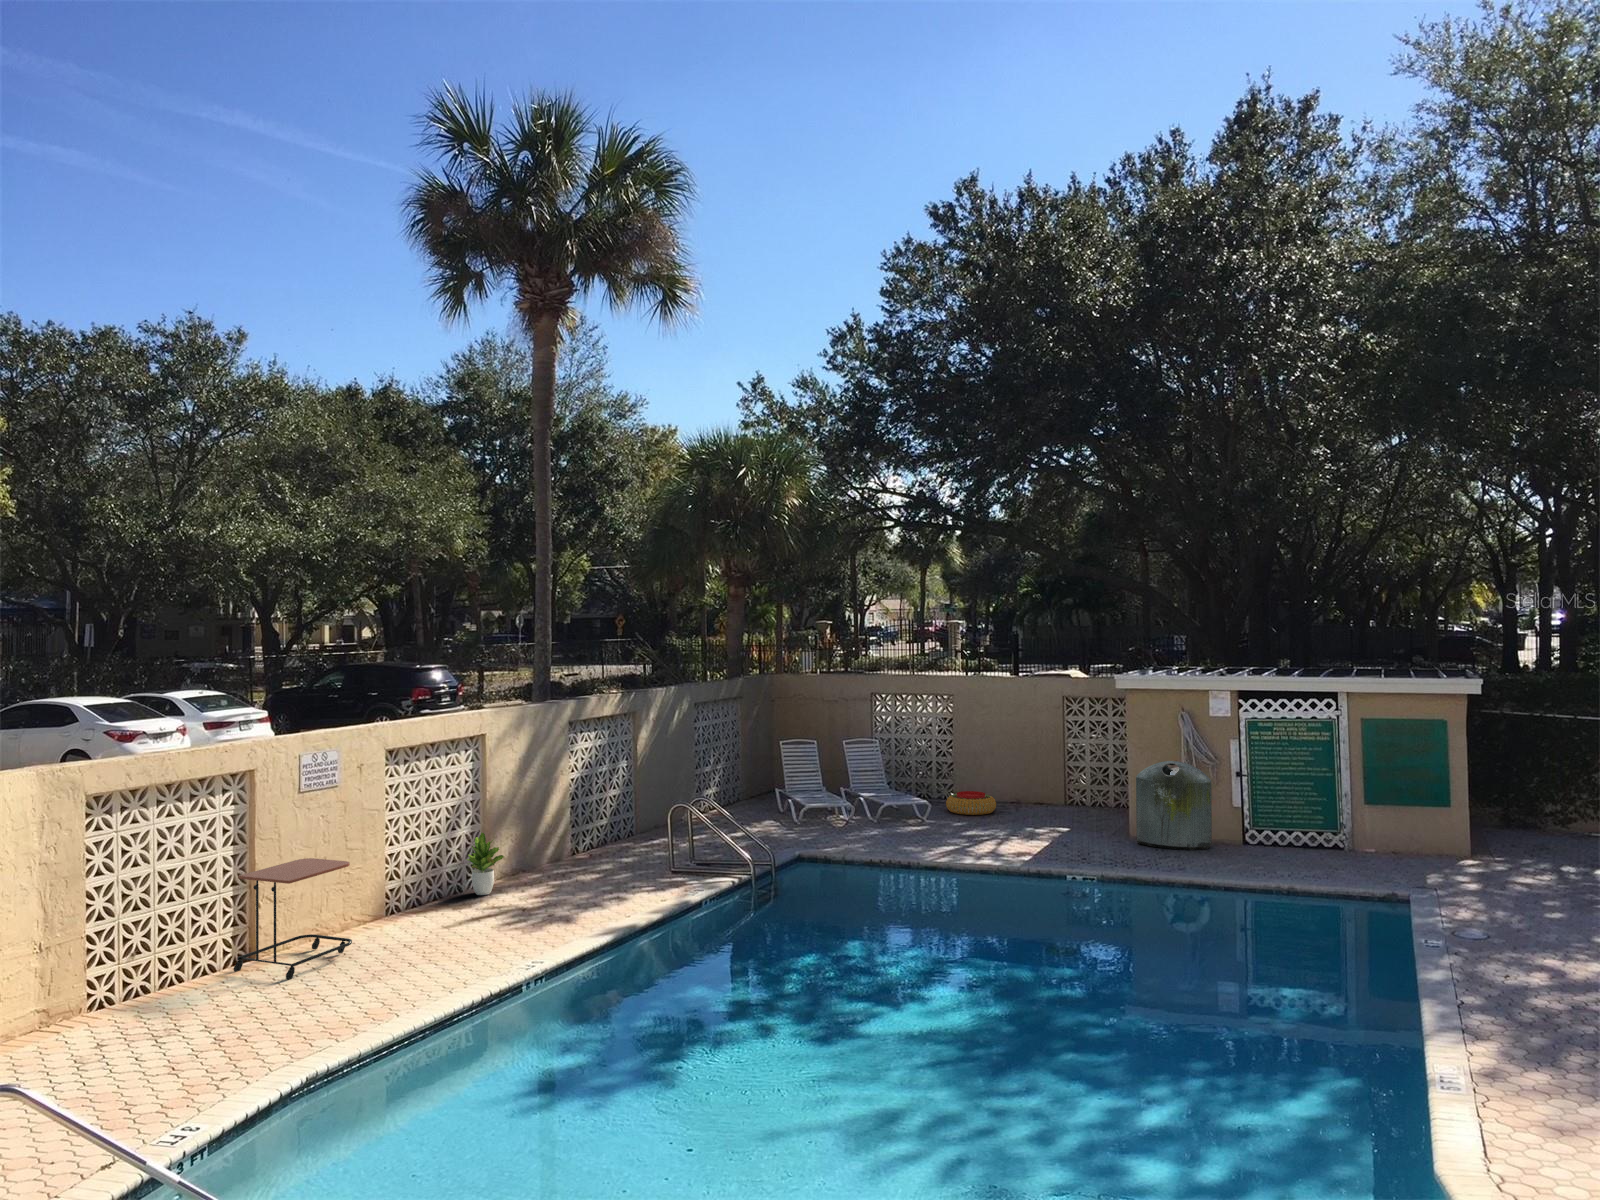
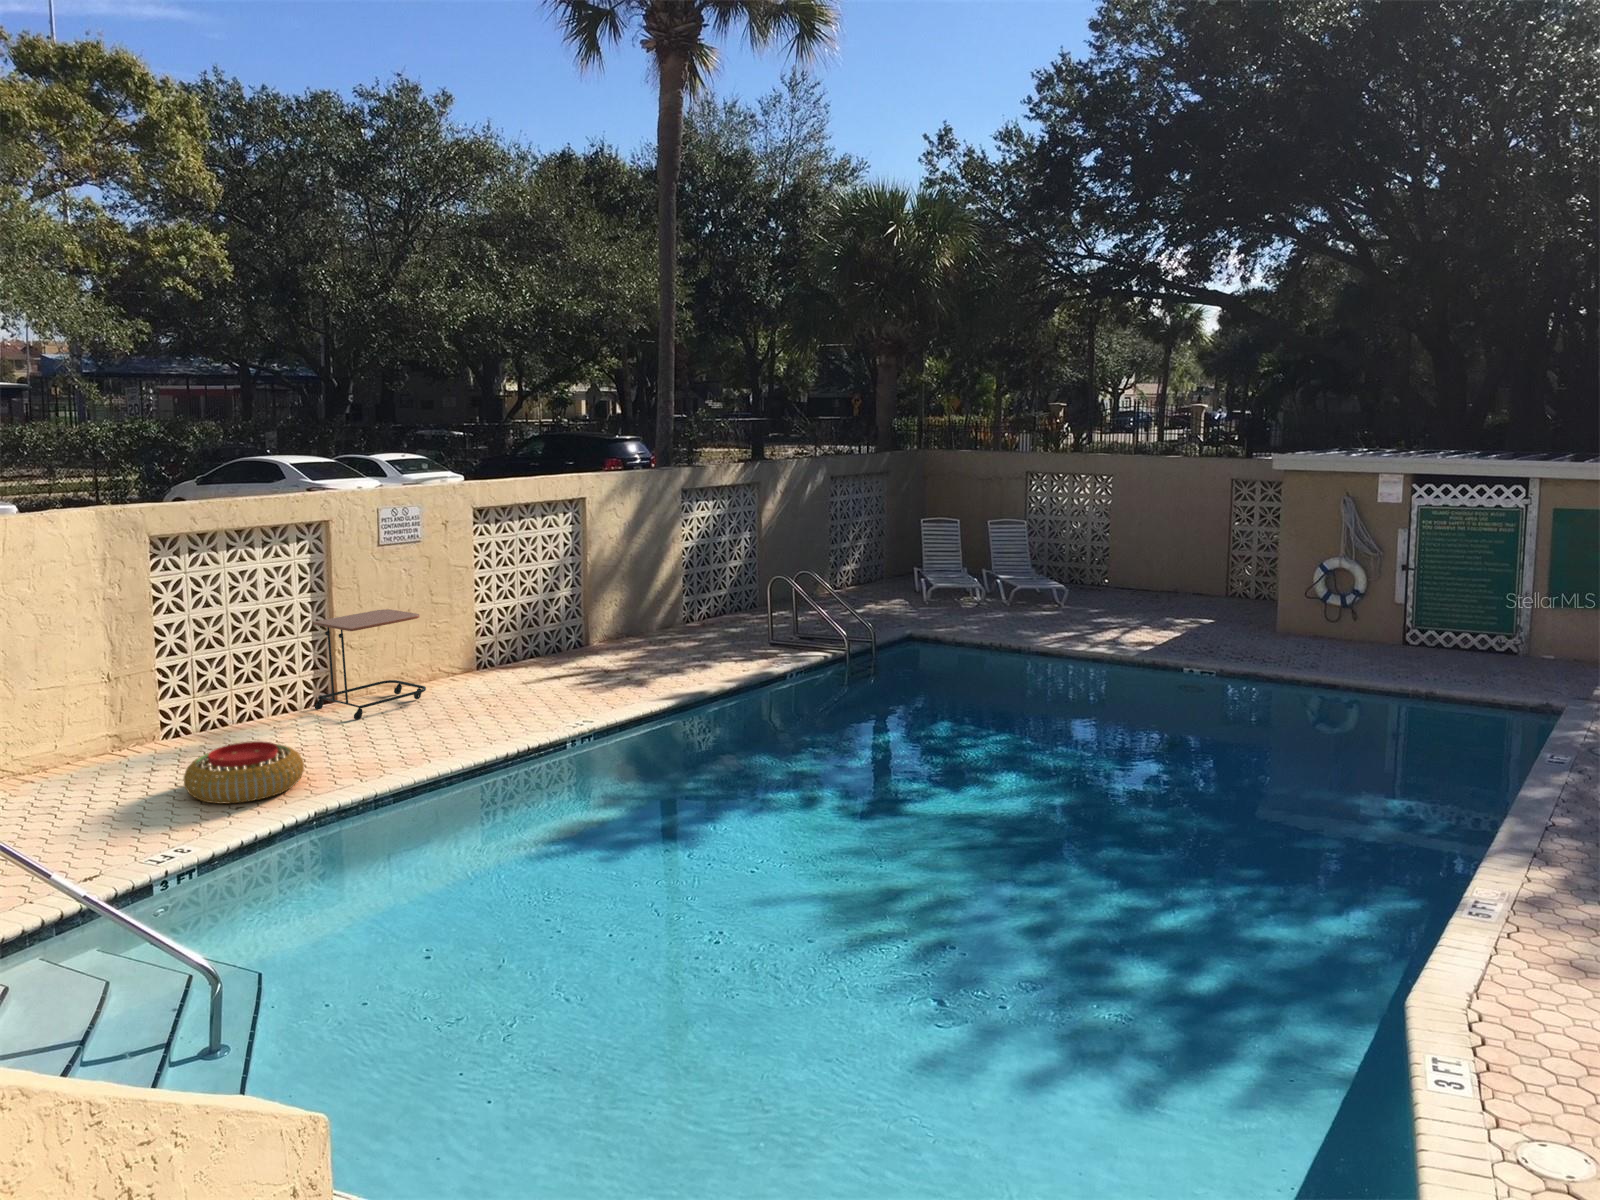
trash can: present [1136,761,1212,850] -> none [1277,551,1369,649]
pouf: present [946,791,996,815] -> present [184,741,304,804]
potted plant: present [467,833,504,895] -> none [562,594,600,654]

